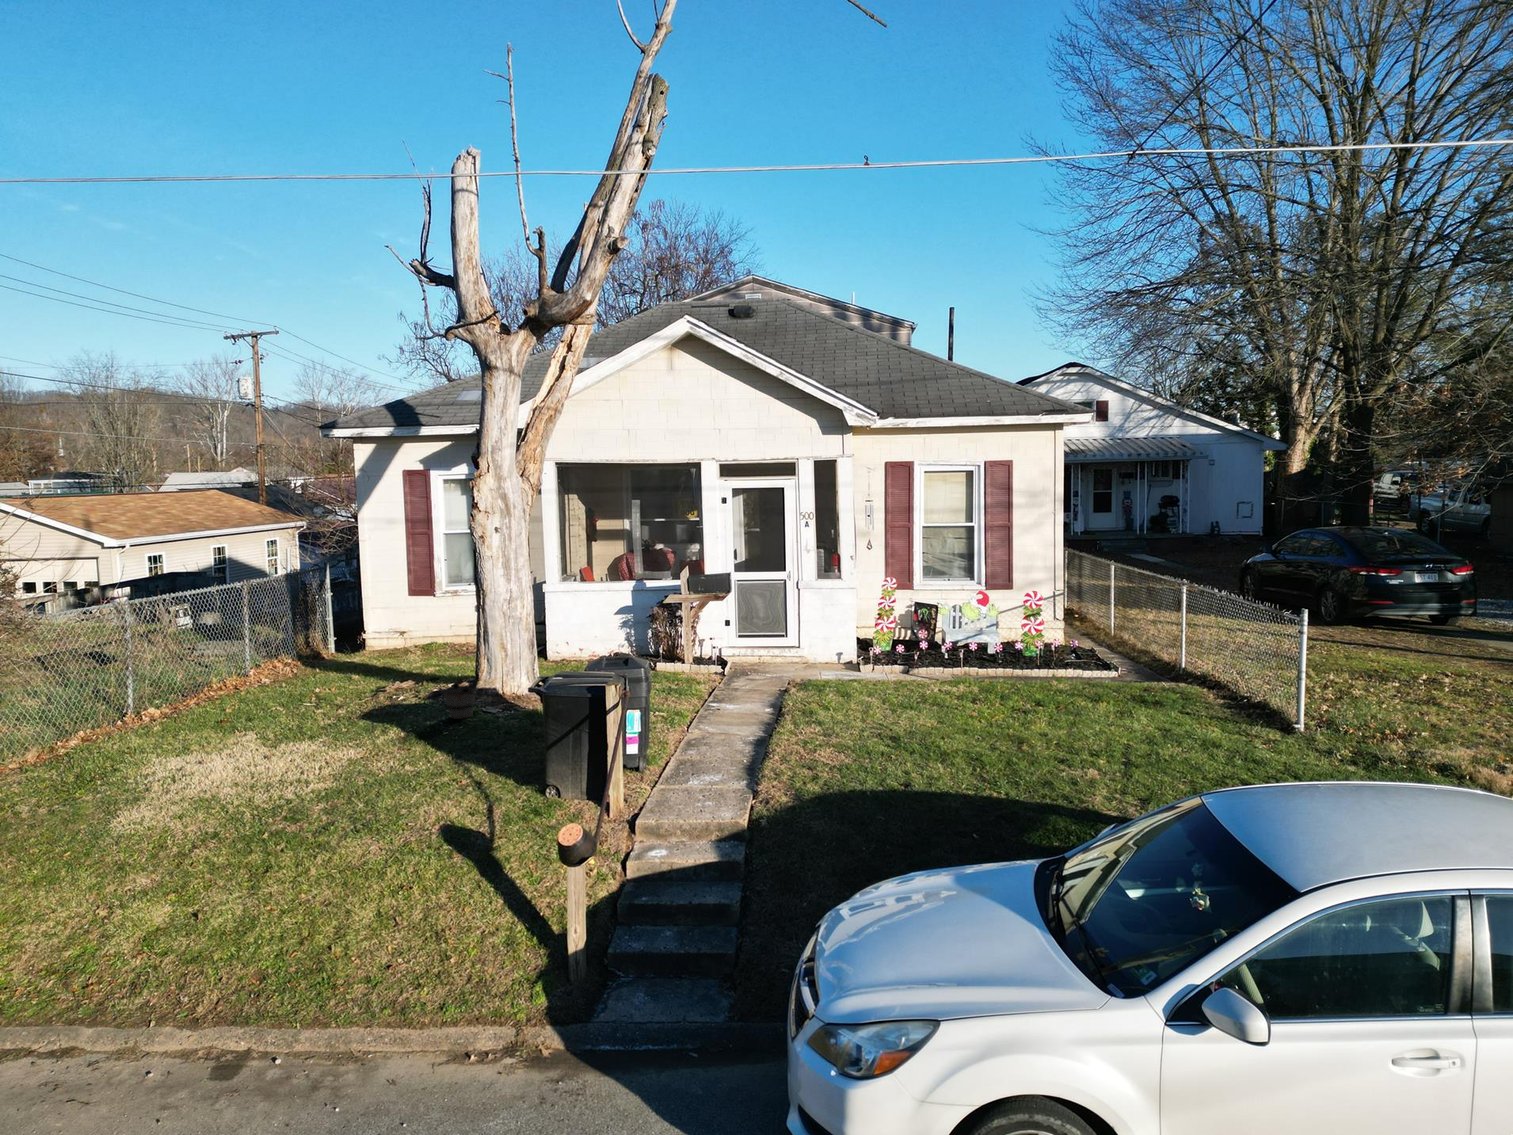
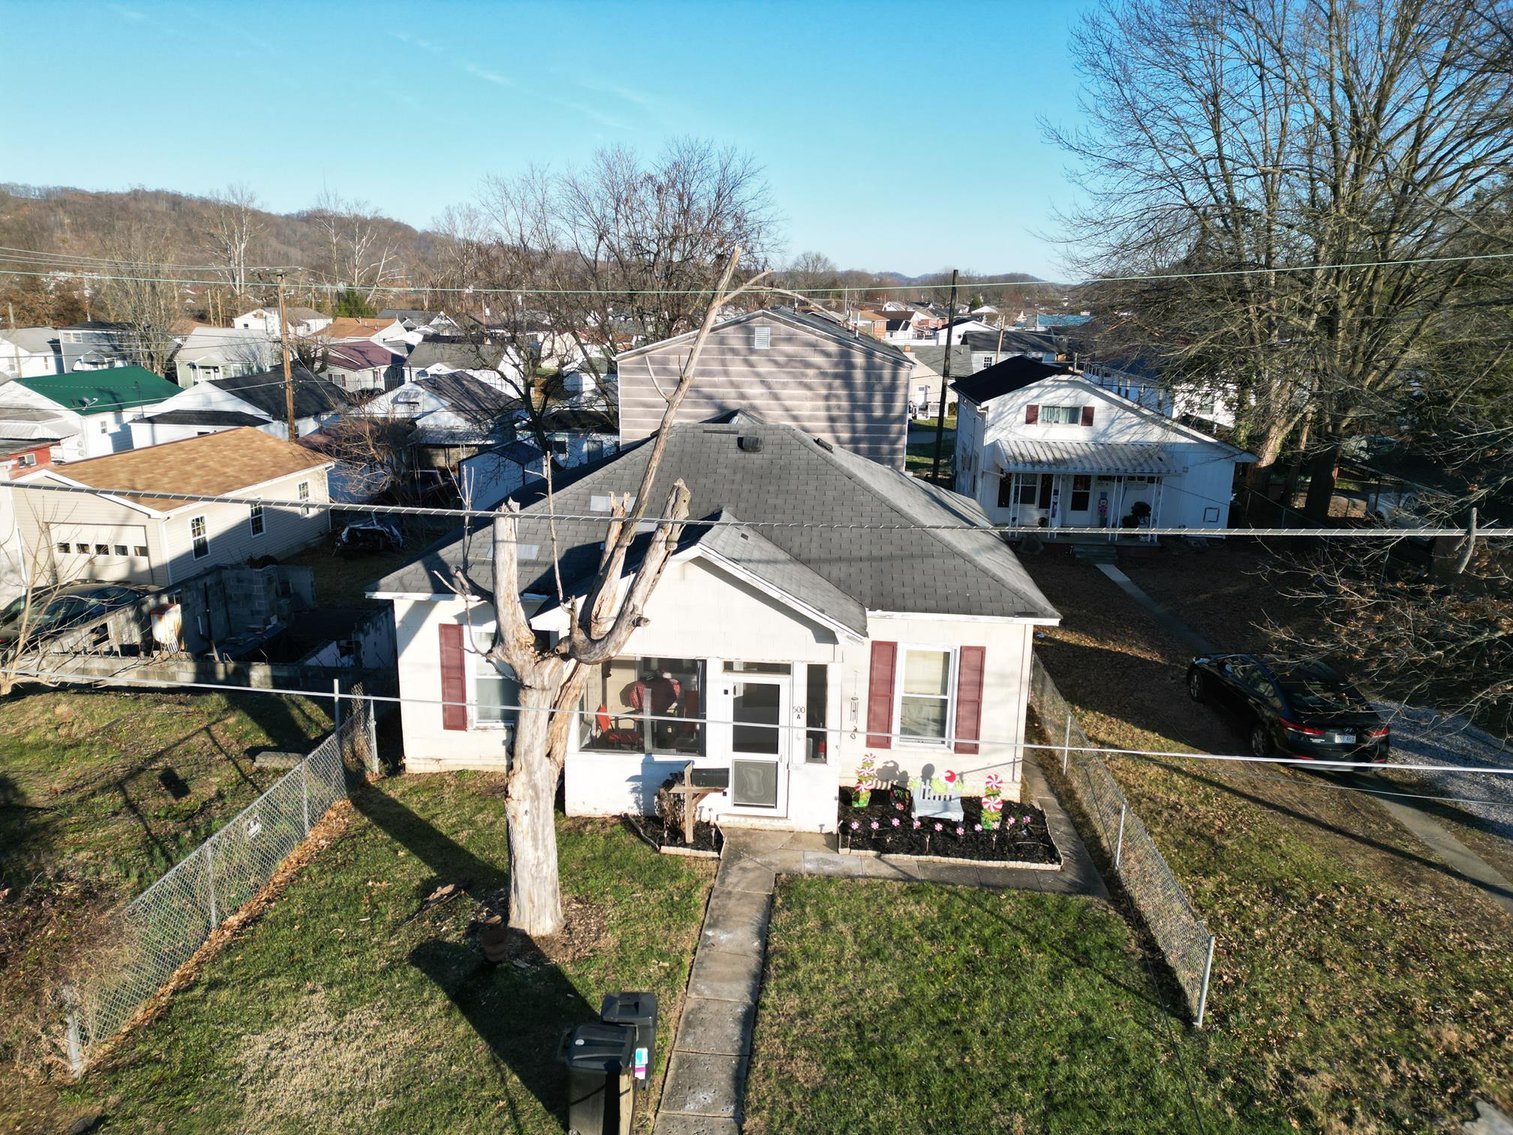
potted plant: none [849,607,882,656] -> present [835,793,856,833]

